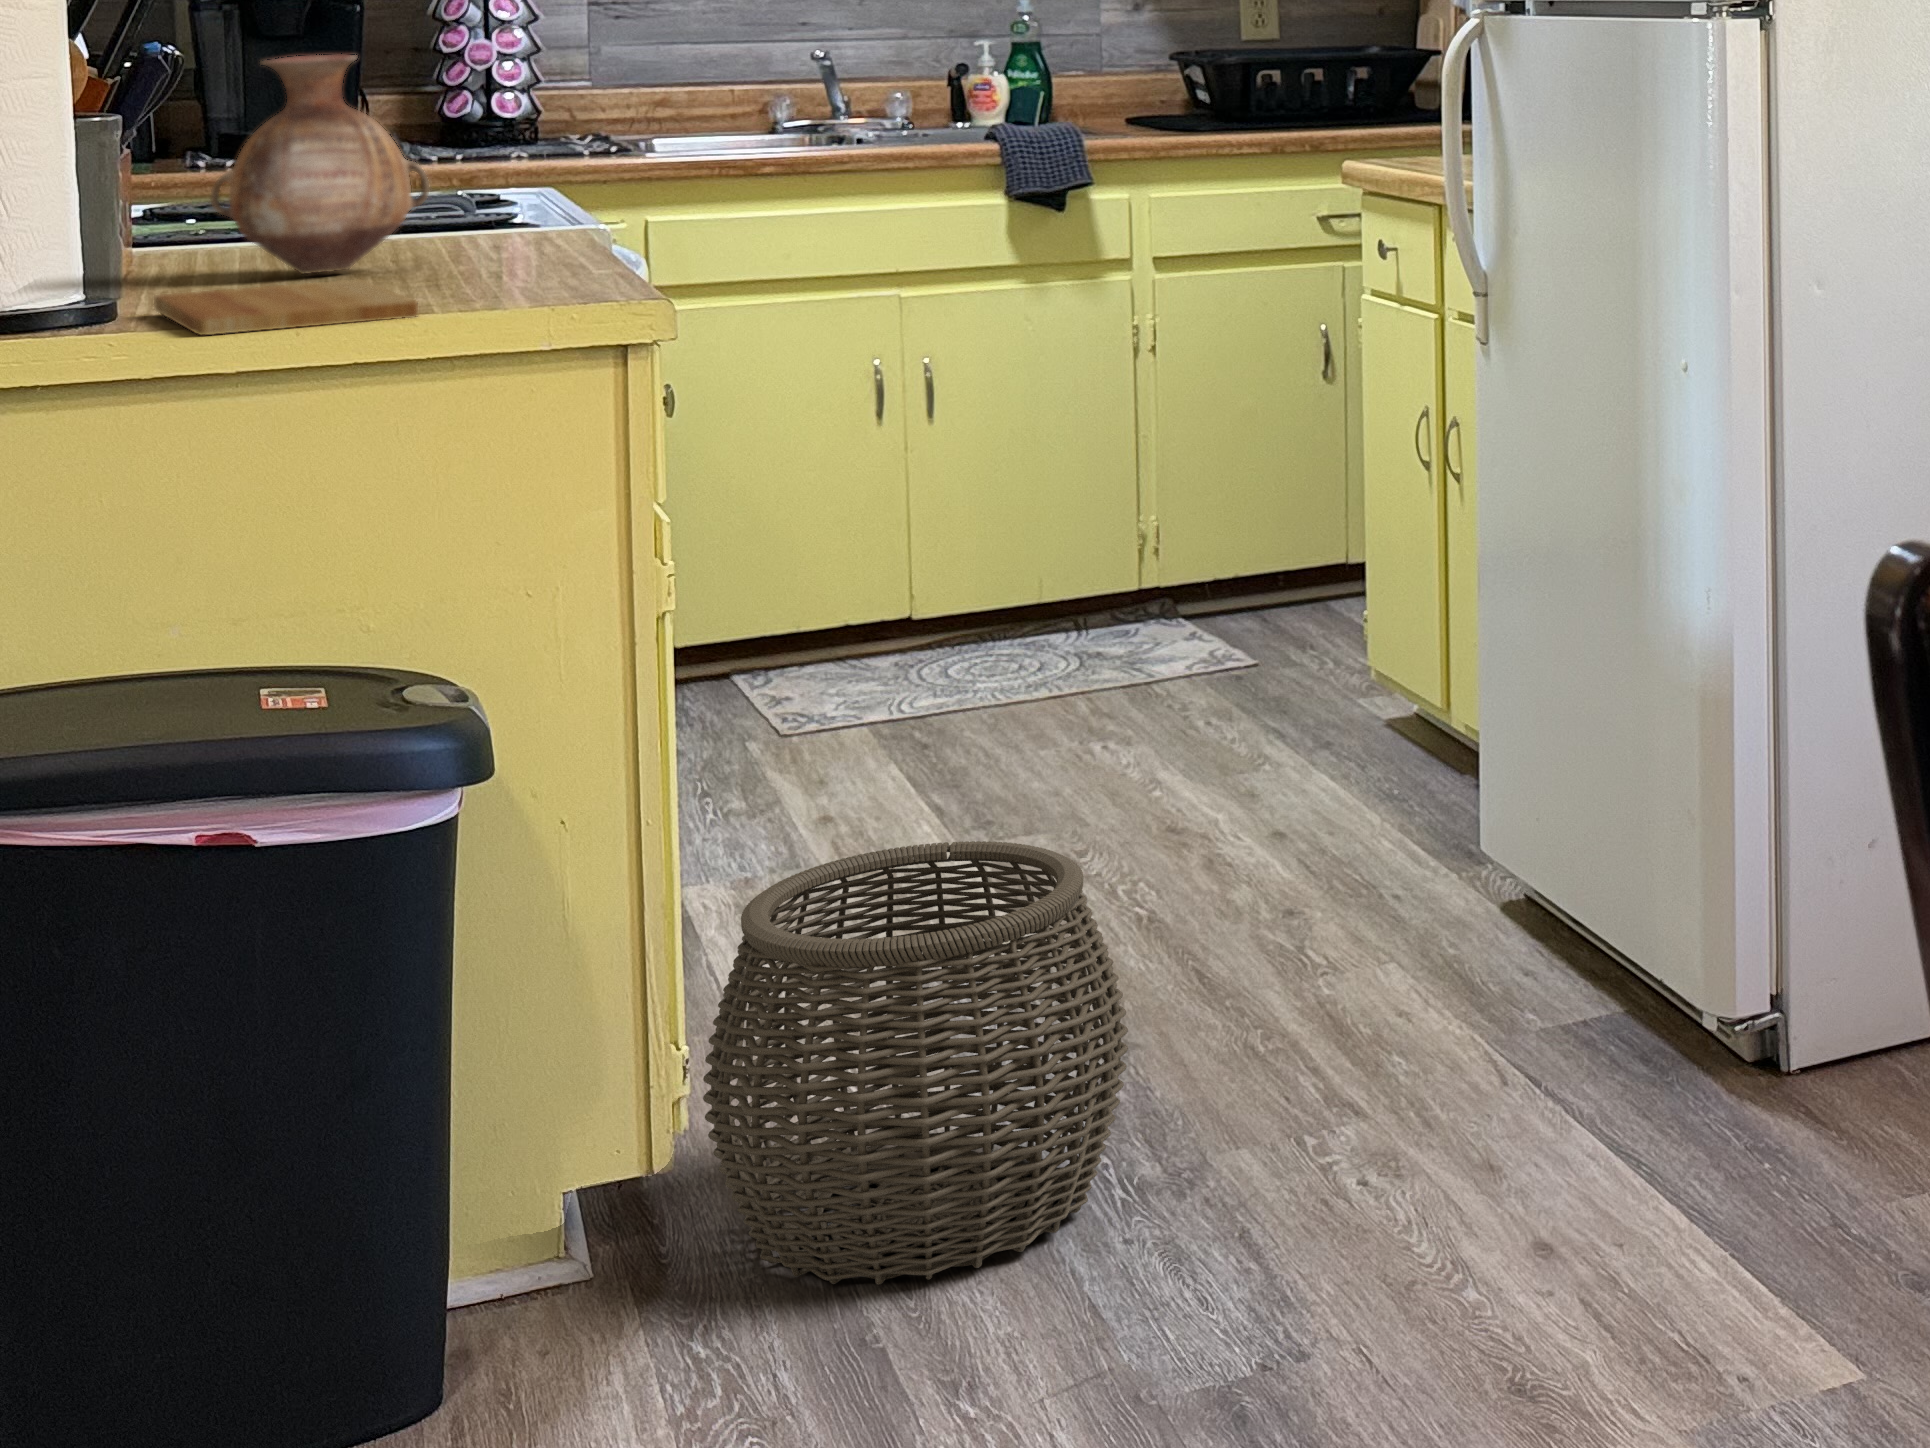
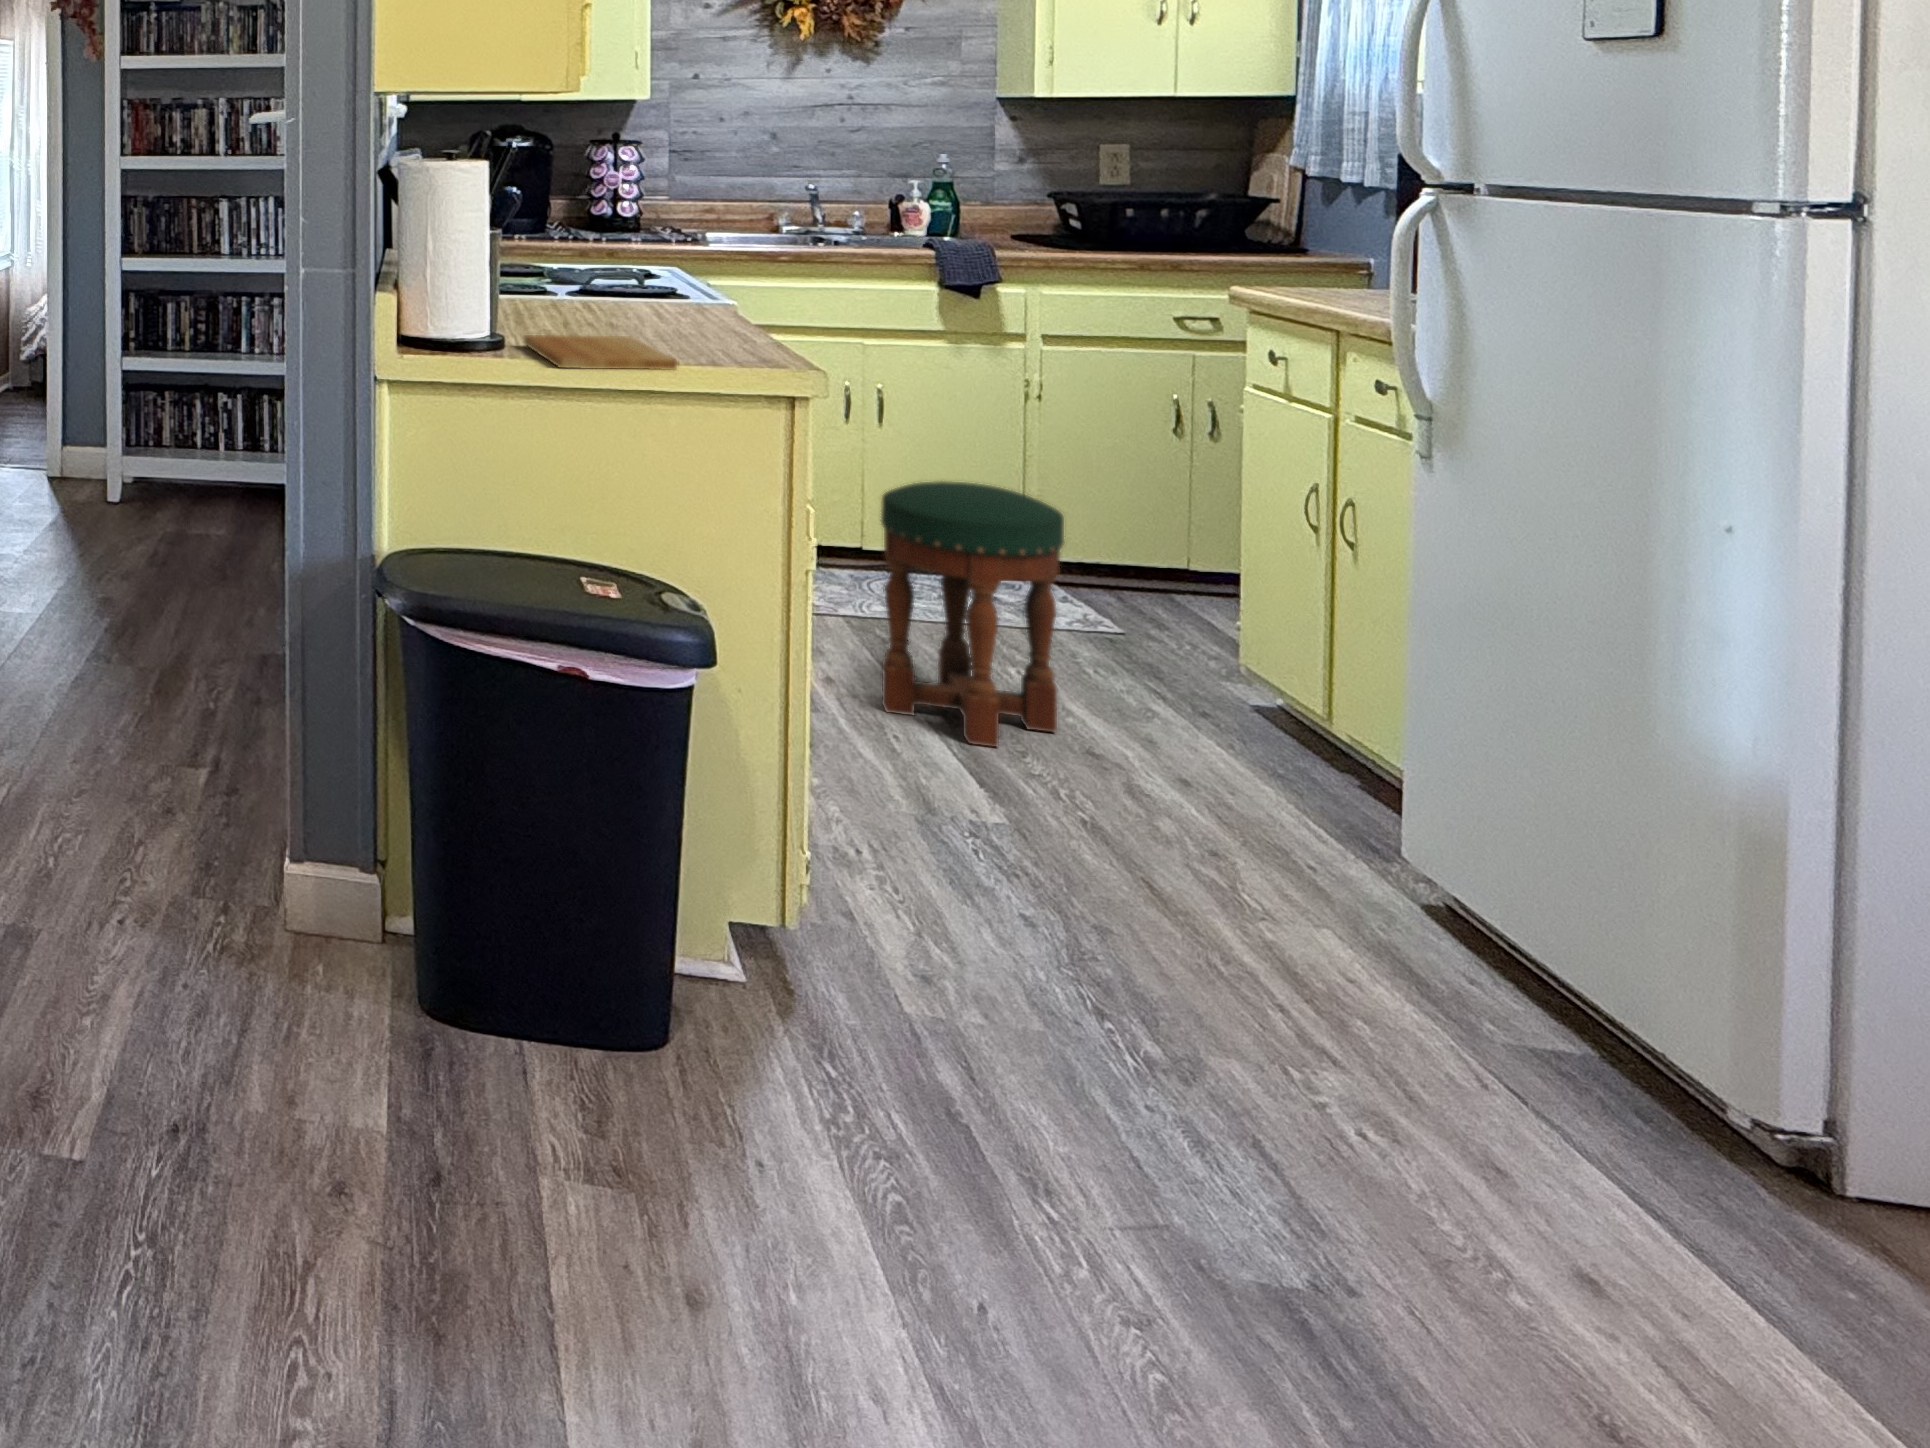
vase: present [211,54,429,274] -> none [537,197,654,323]
stool: none [883,478,1133,863] -> present [880,481,1064,747]
woven basket: present [703,841,1128,1285] -> none [817,751,1139,1083]

